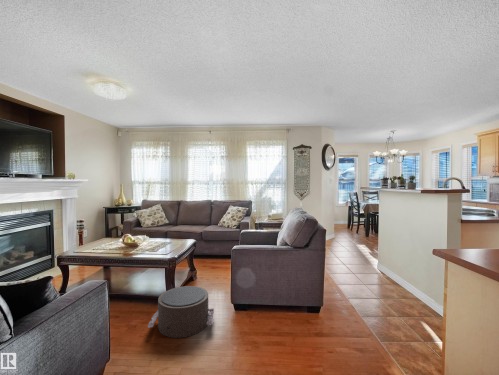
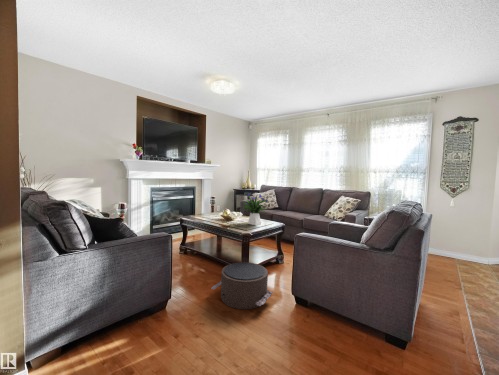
flower arrangement: none [146,211,182,247] -> present [244,193,268,225]

